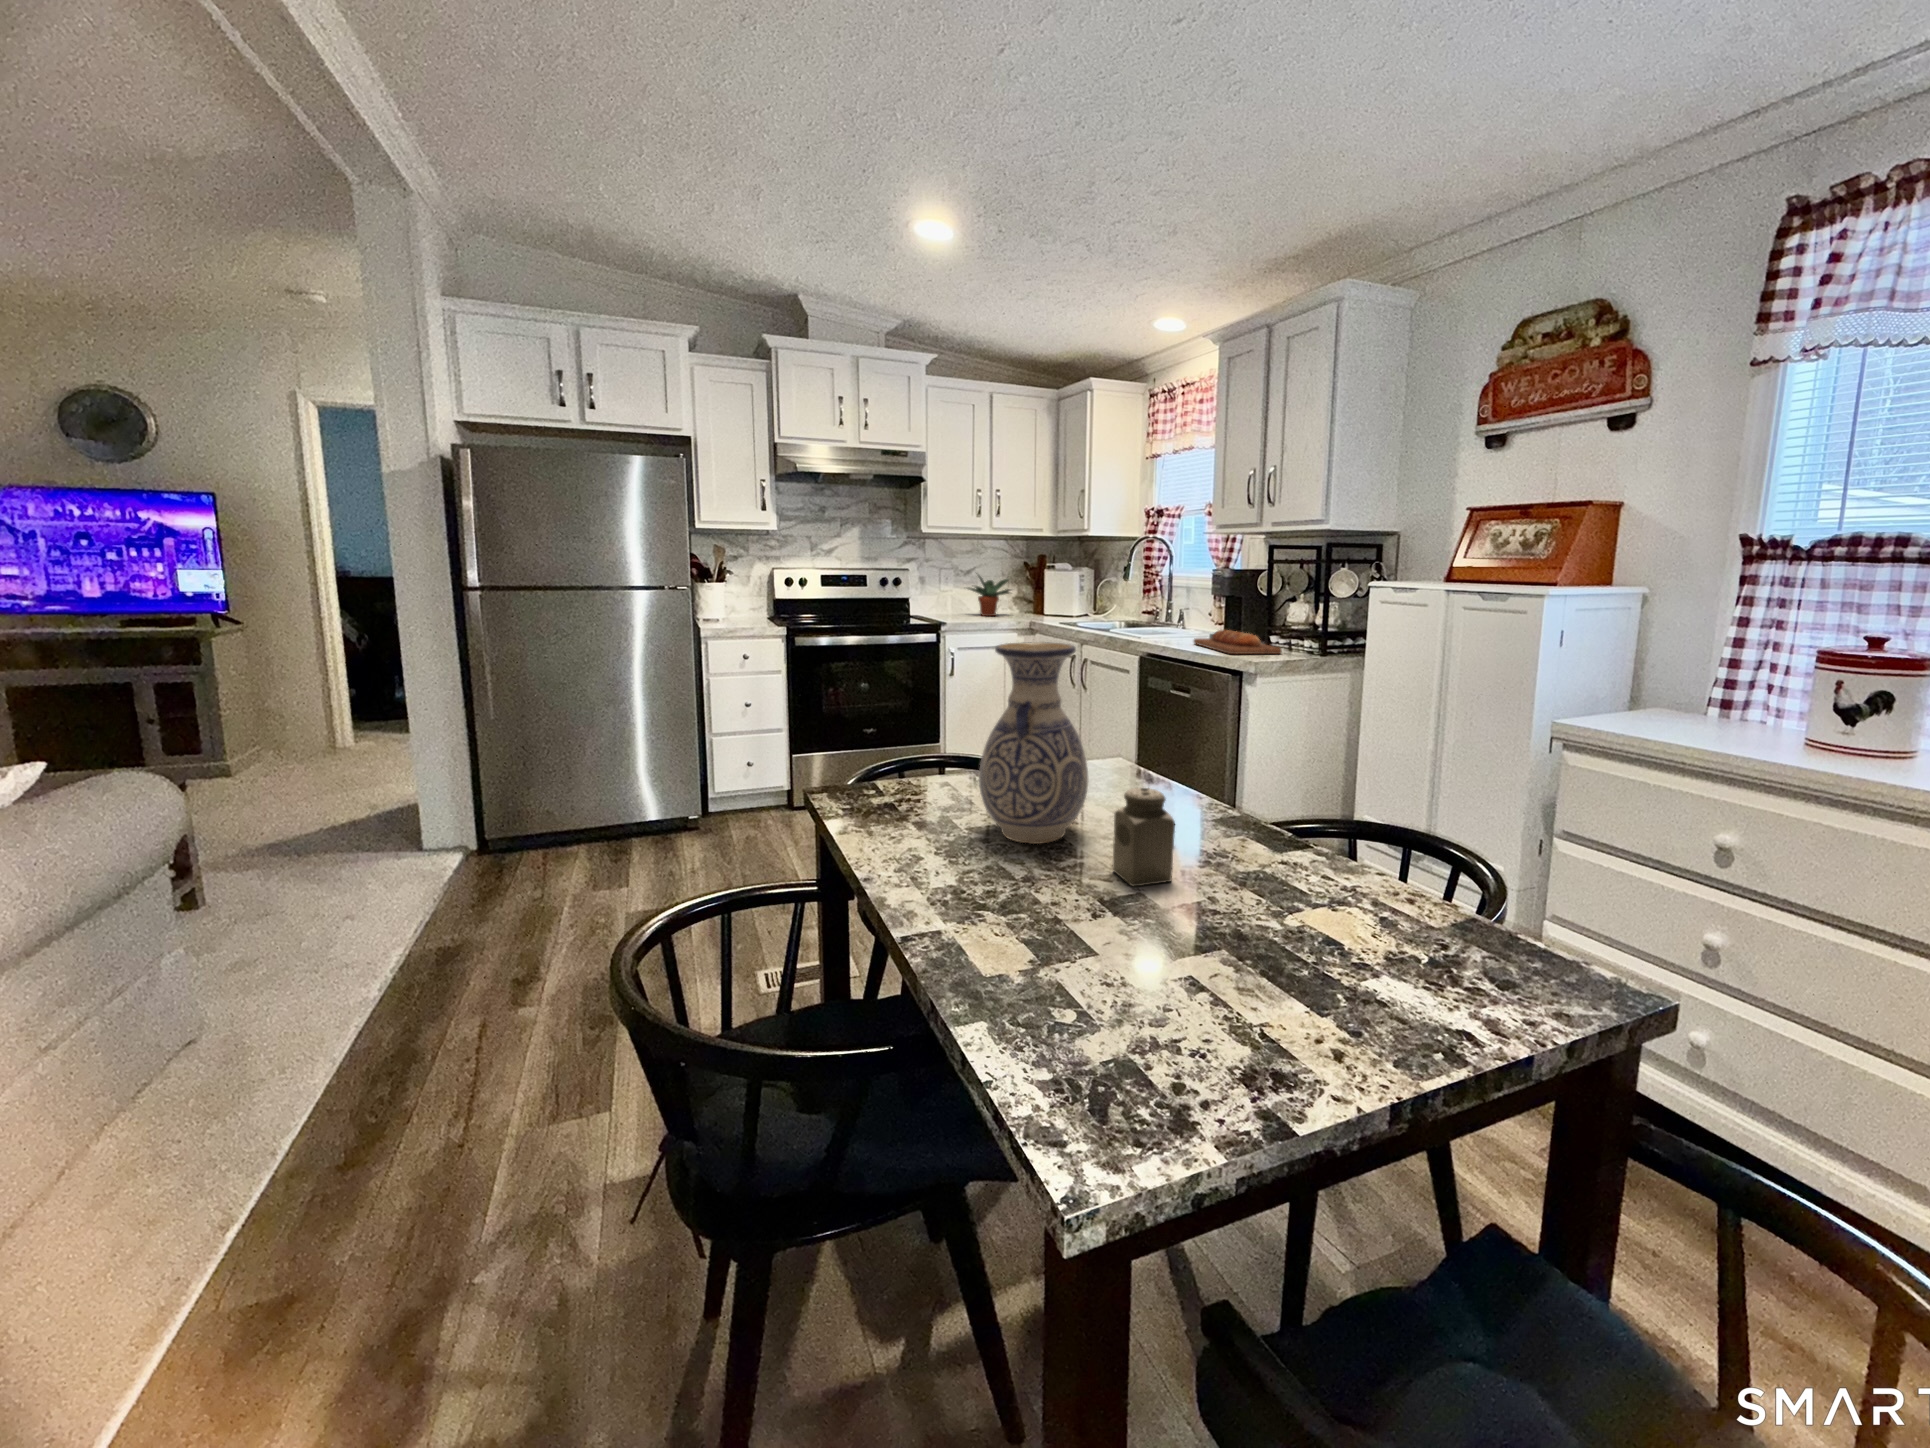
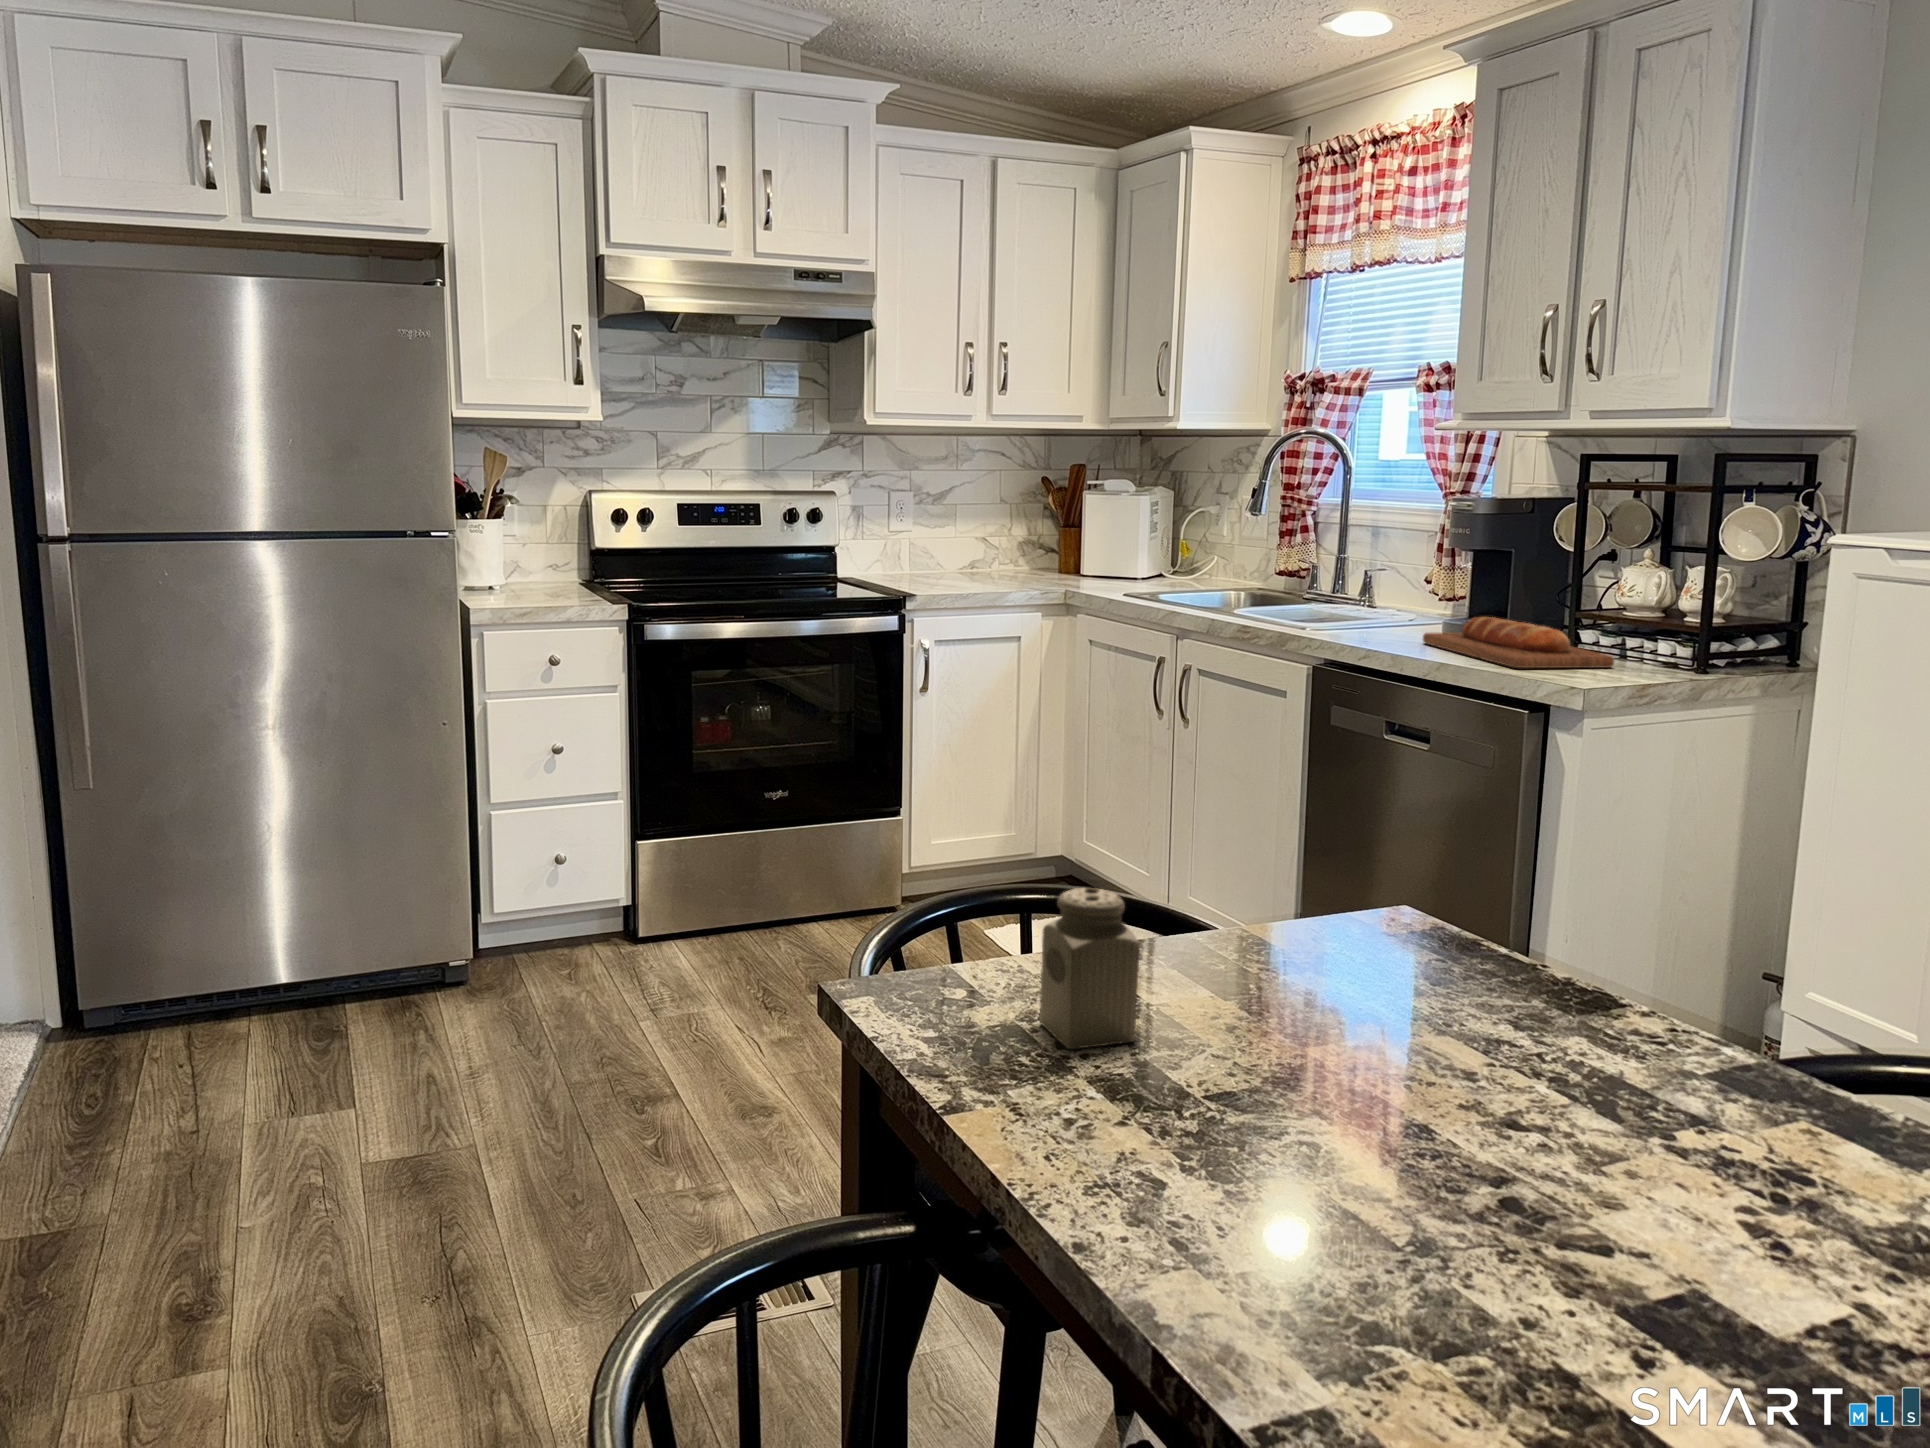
potted plant: present [968,575,1011,616] -> none [936,495,1037,579]
vase: present [979,642,1088,844] -> none [1252,707,1496,1146]
salt shaker: present [1112,788,1175,887] -> present [1040,888,1140,1049]

